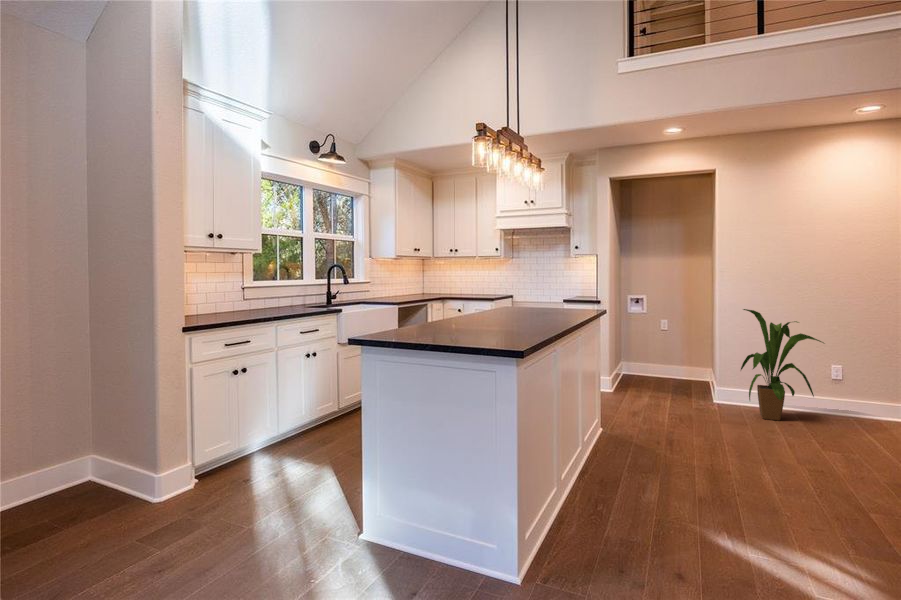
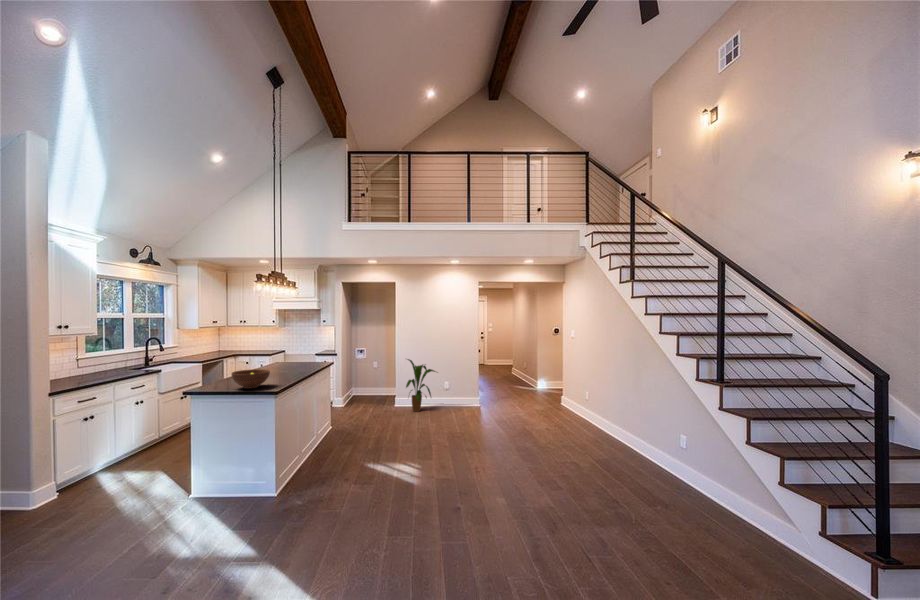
fruit bowl: none [418,298,491,334] -> present [232,369,270,389]

